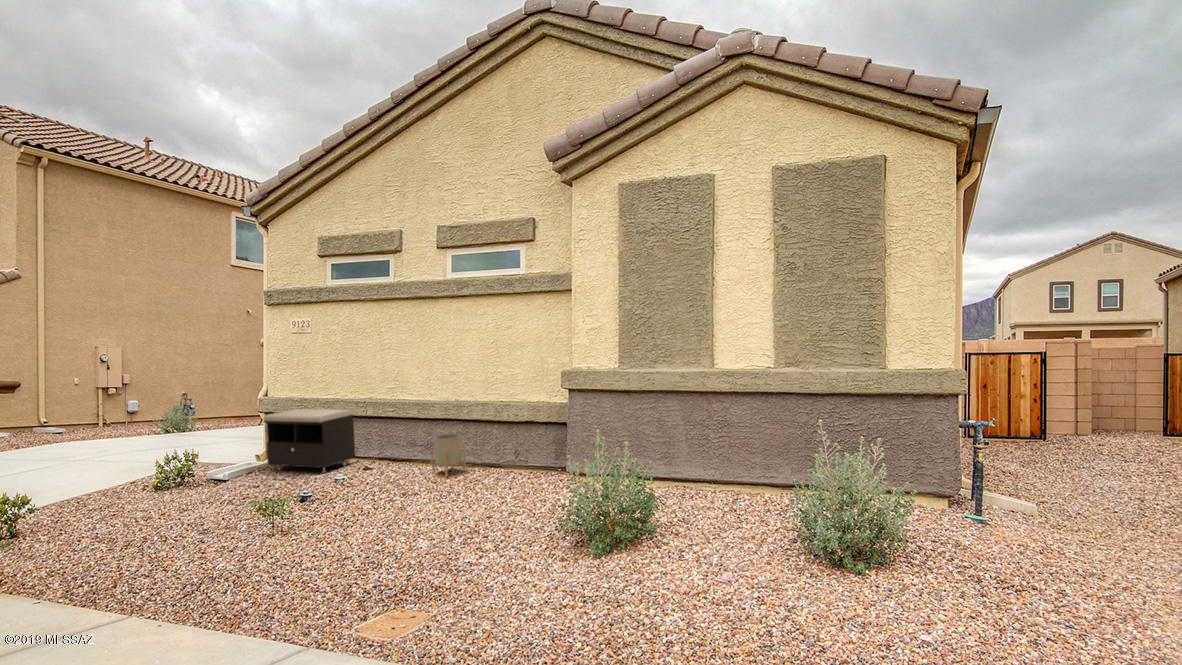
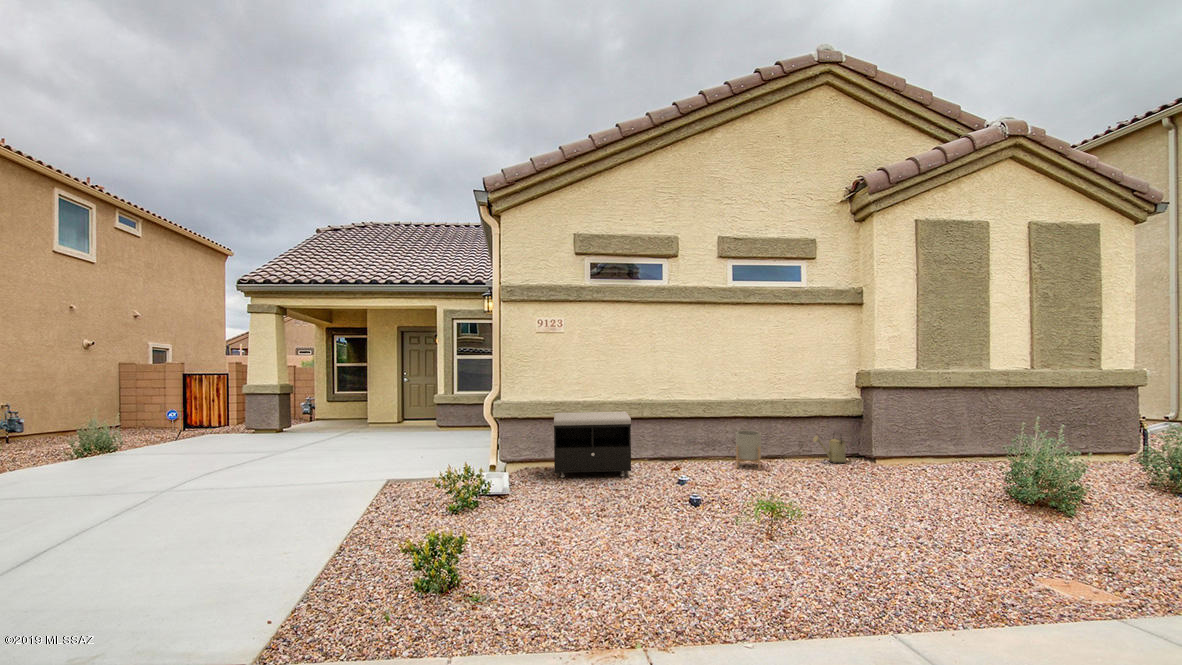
watering can: none [518,440,556,477] -> present [813,434,846,464]

